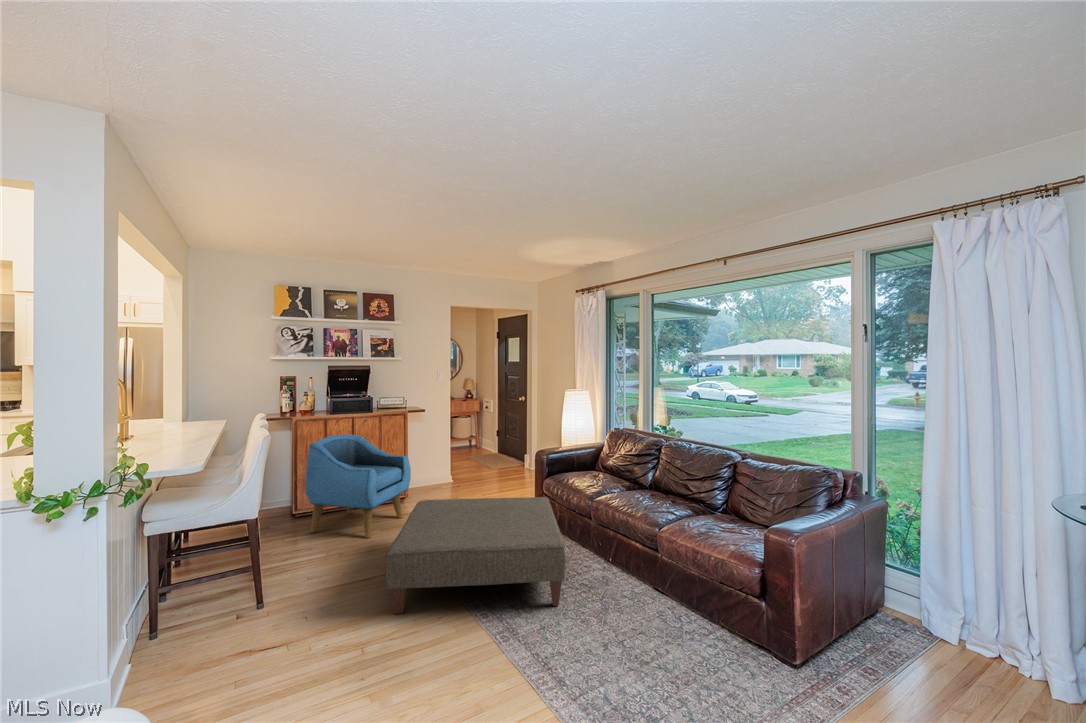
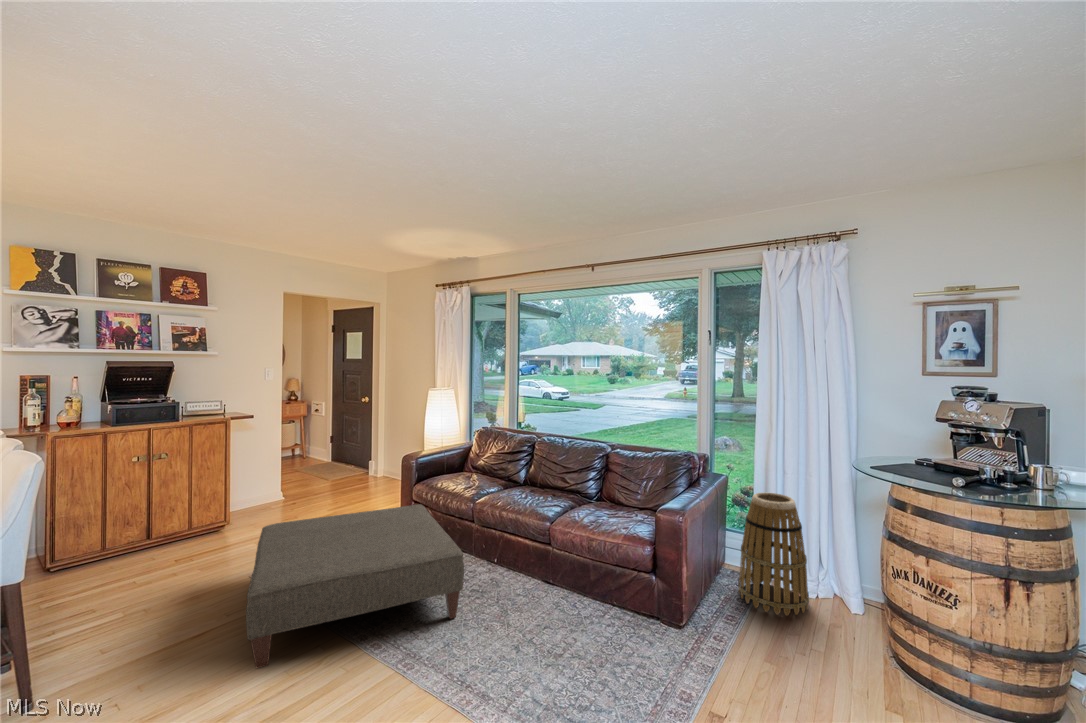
armchair: present [305,434,411,538] -> none [78,451,239,588]
basket: none [892,525,999,688] -> present [738,493,809,615]

